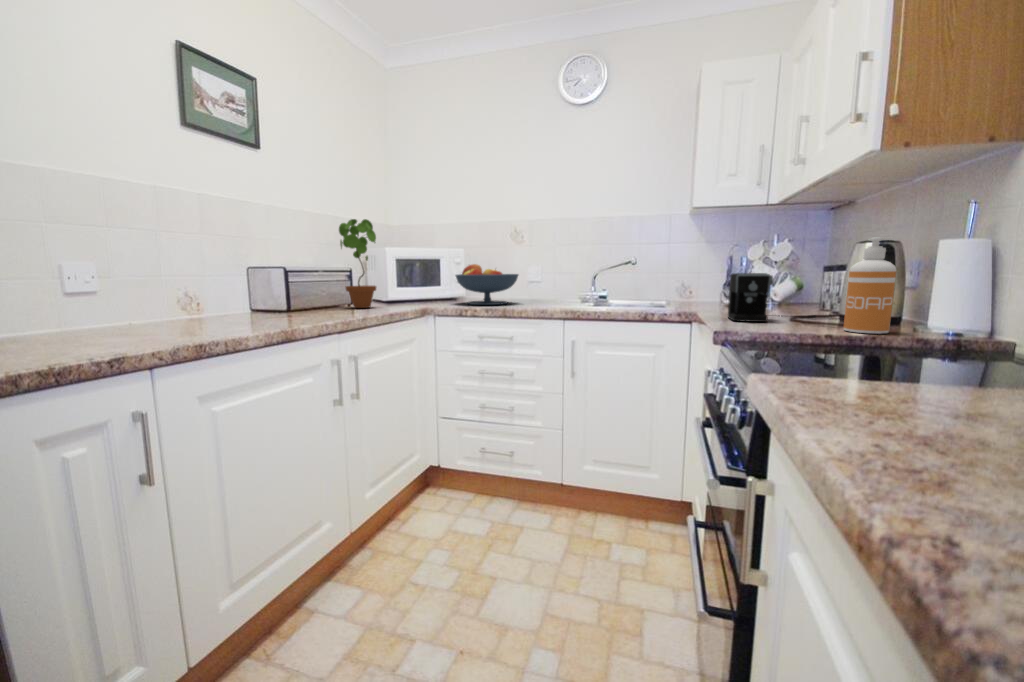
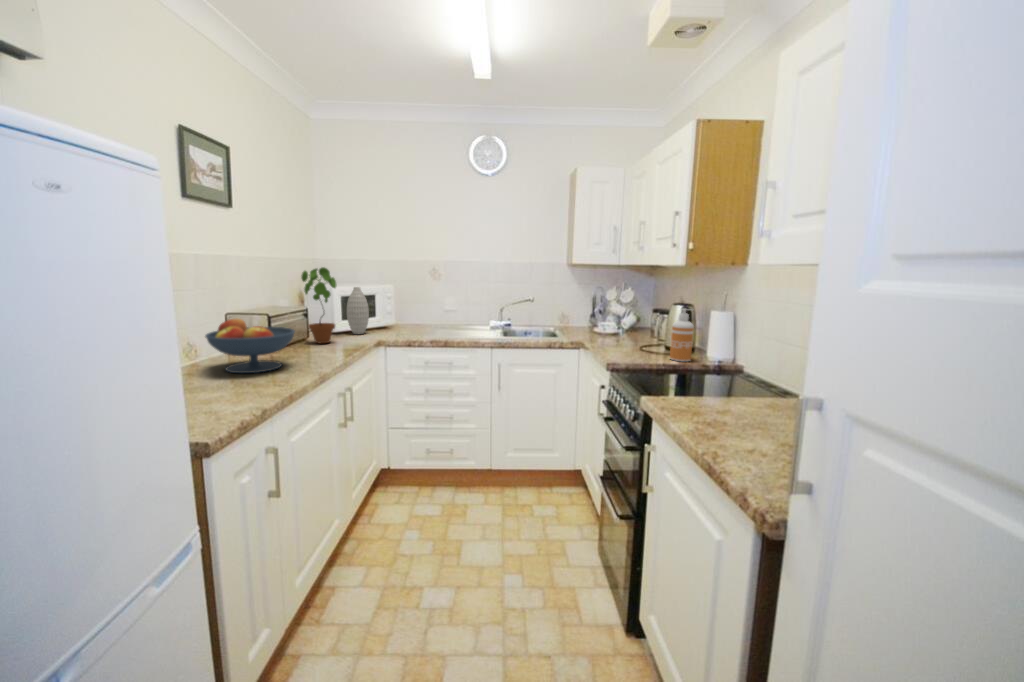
vase: none [404,248,429,303] -> present [347,287,369,334]
fruit bowl: present [456,264,518,305] -> present [206,319,295,373]
coffee maker: present [728,273,816,322] -> none [604,320,653,352]

